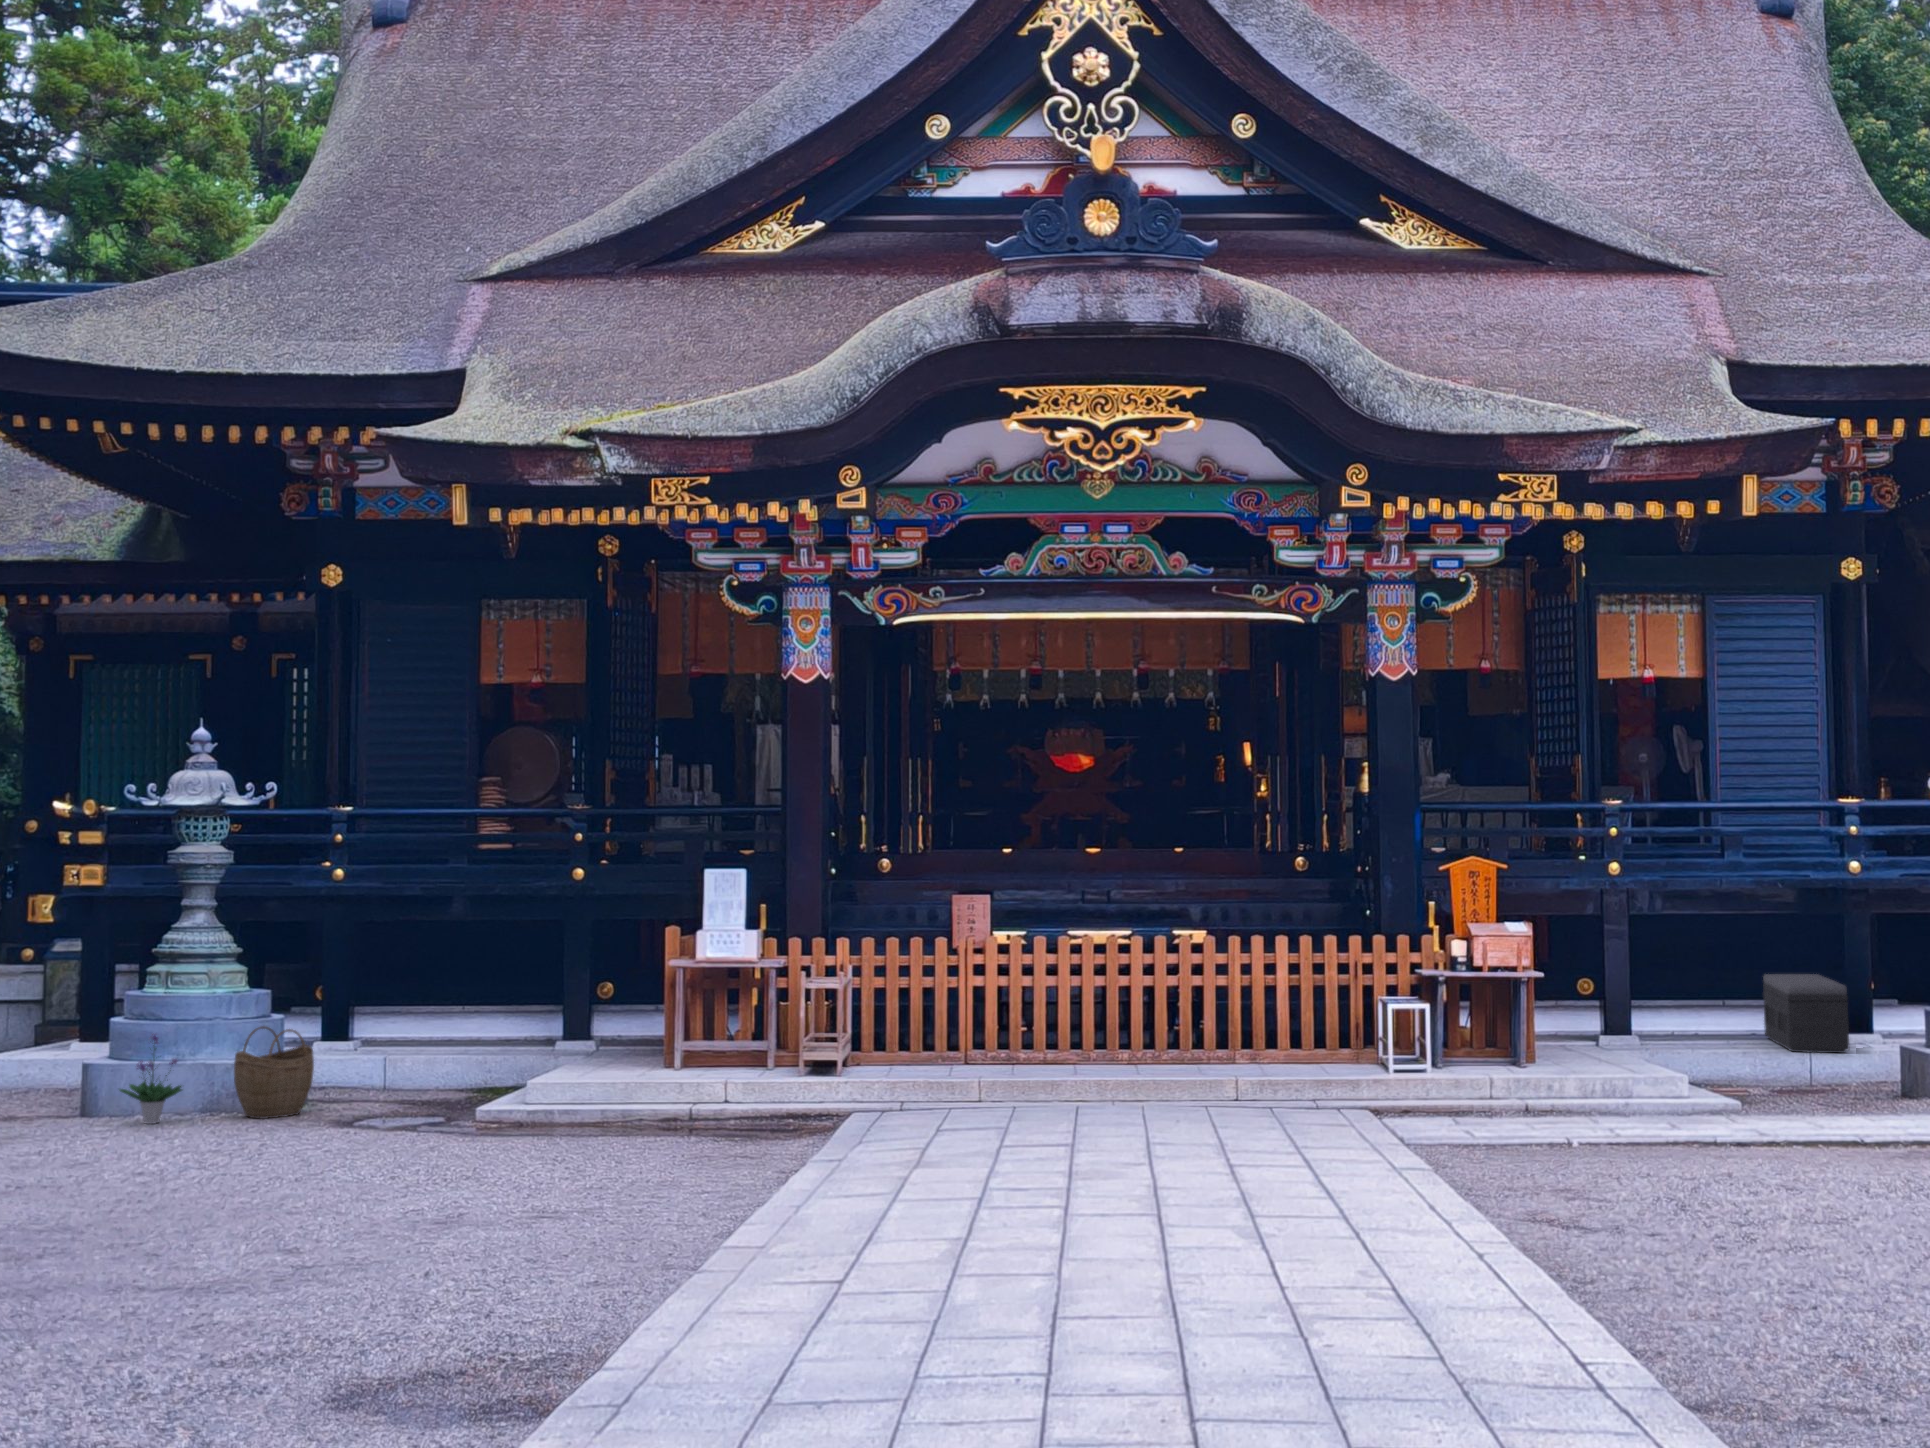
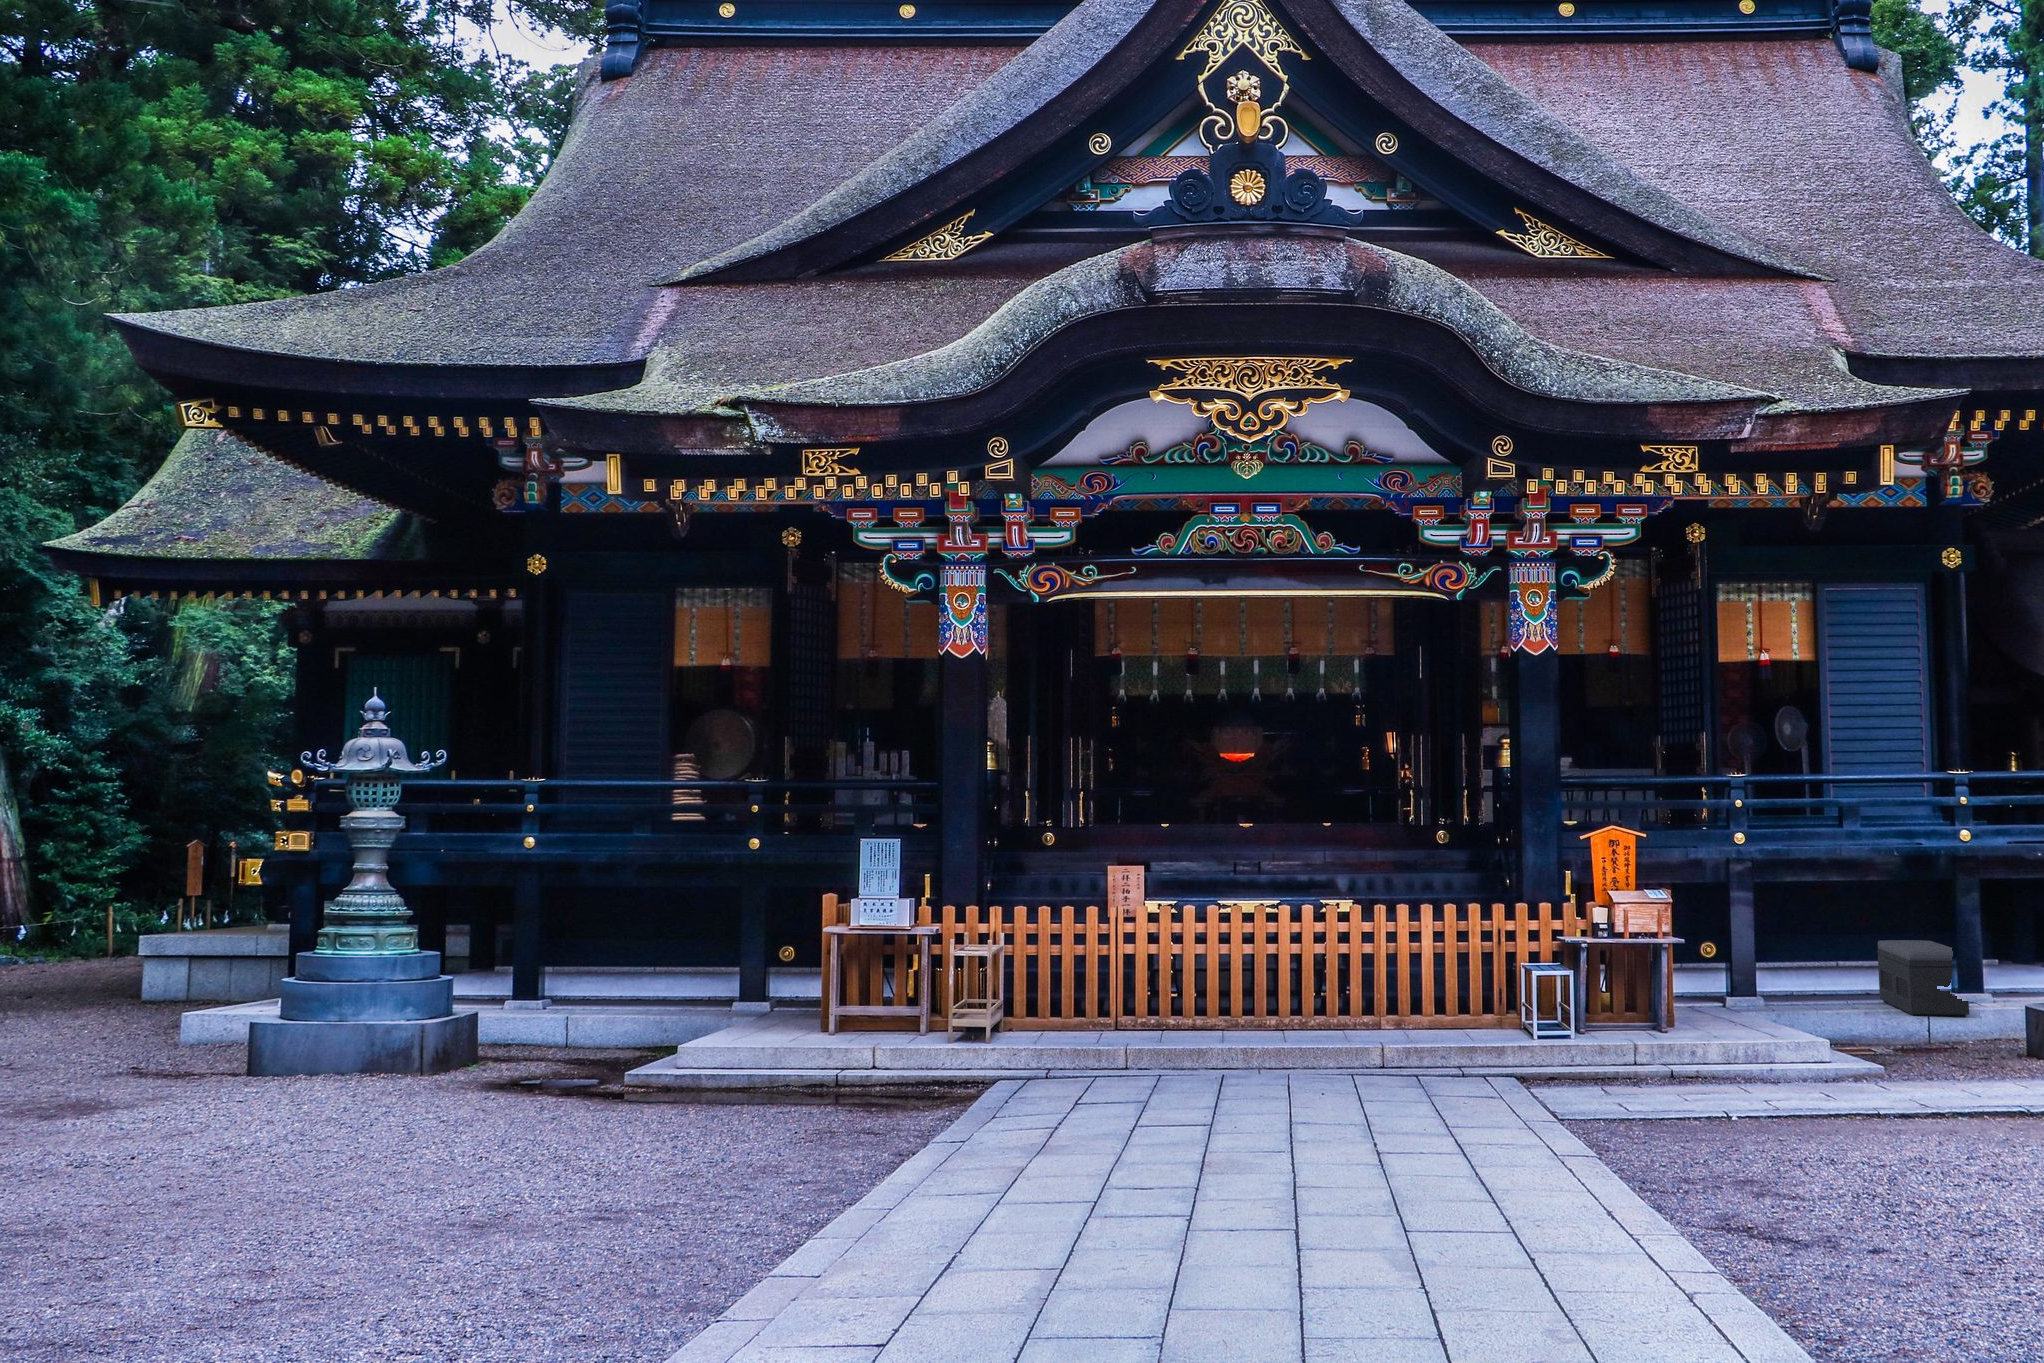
woven basket: present [234,1026,314,1119] -> none [389,988,471,1080]
potted plant: present [120,1034,182,1124] -> none [271,994,339,1085]

